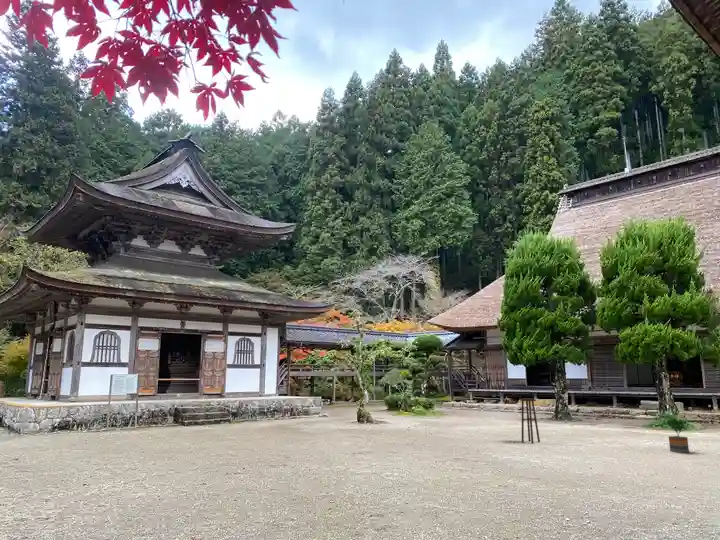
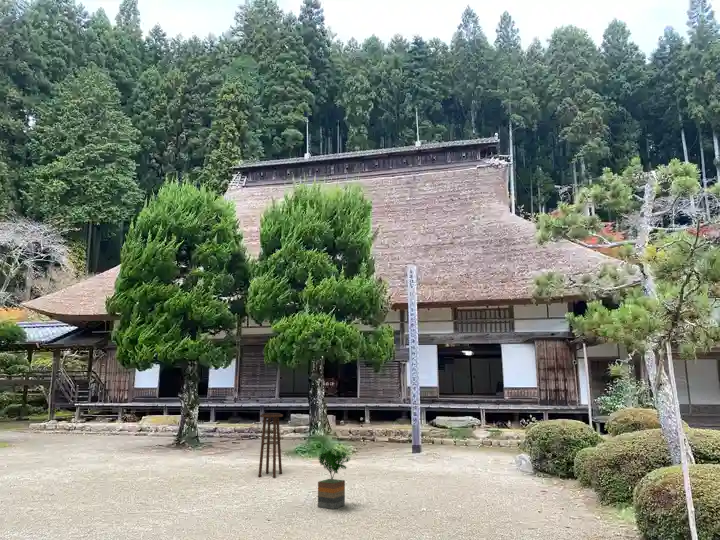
stool: present [519,398,540,443] -> present [258,413,283,478]

